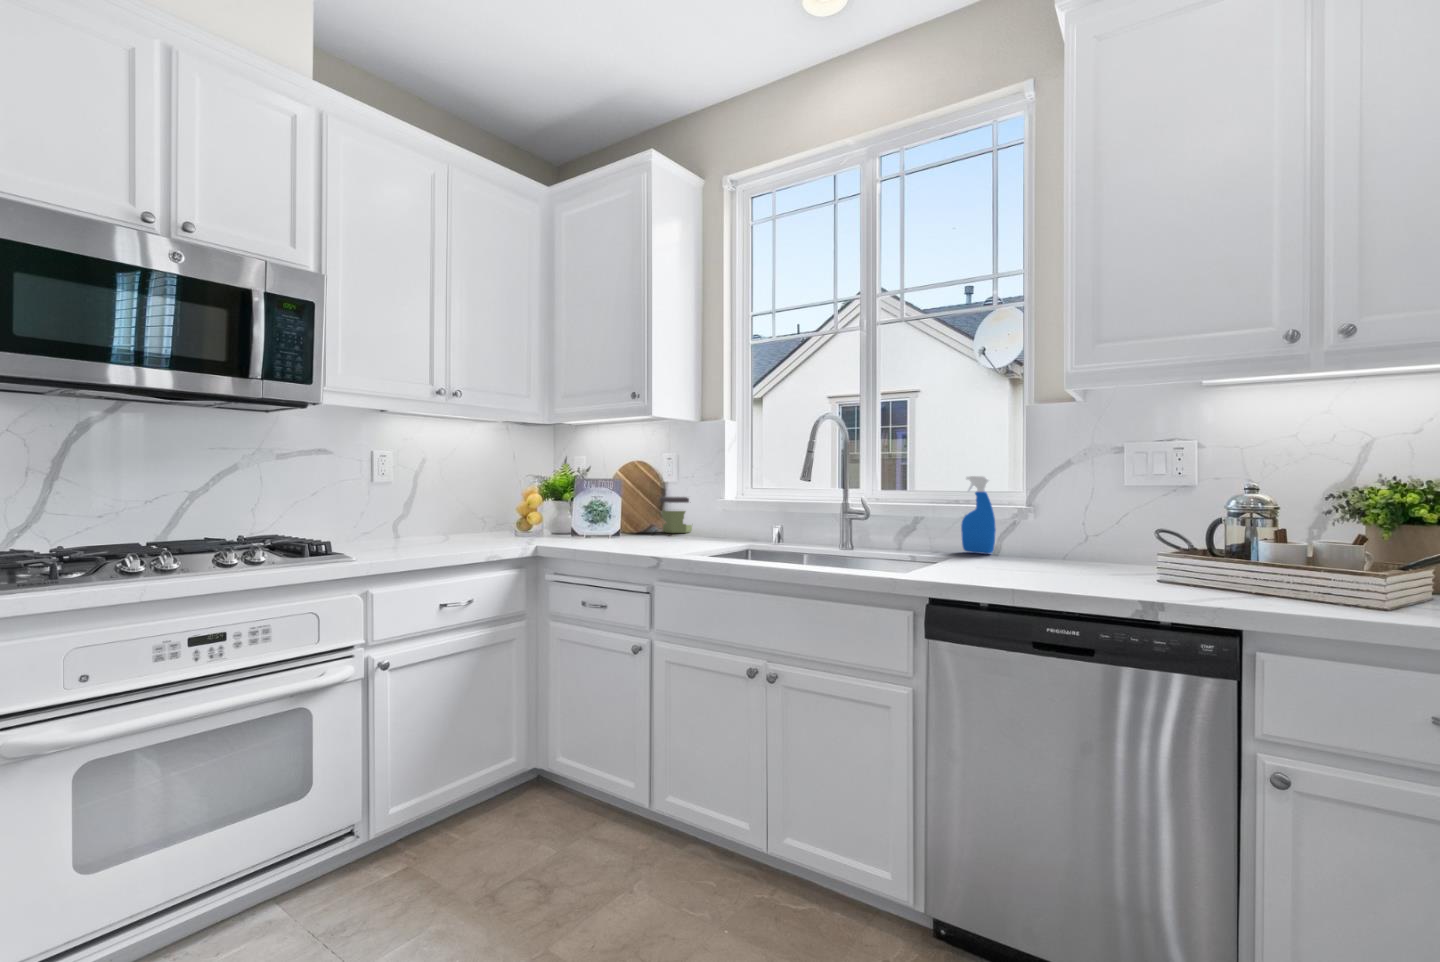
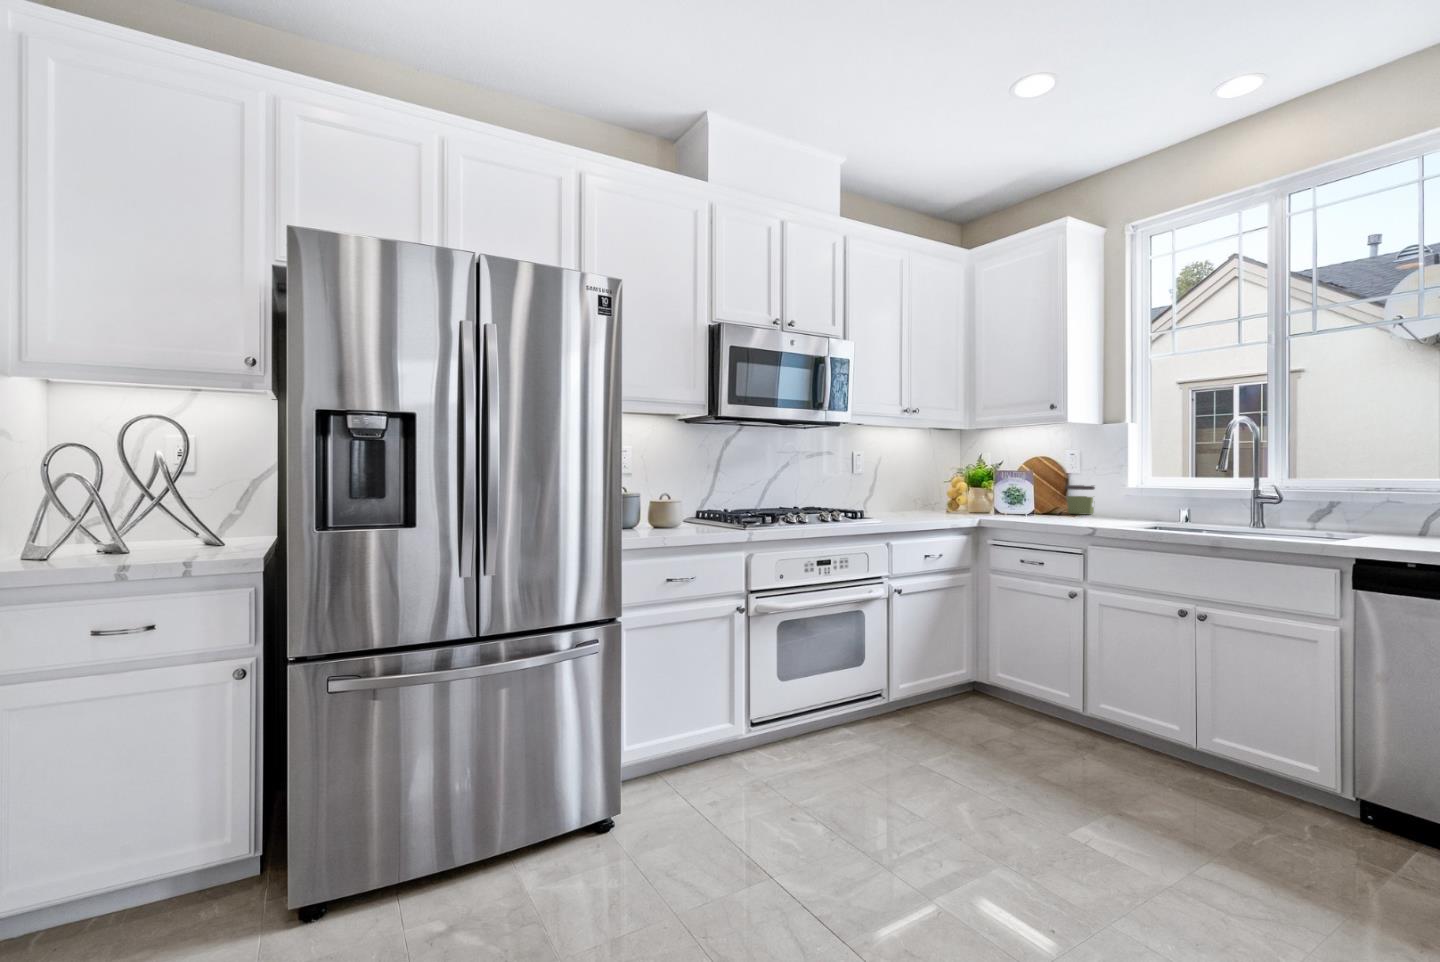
spray bottle: present [961,476,996,554] -> none [1382,468,1420,534]

